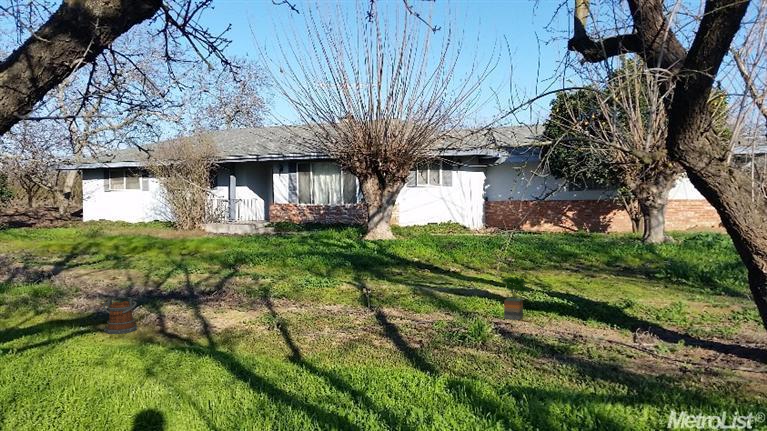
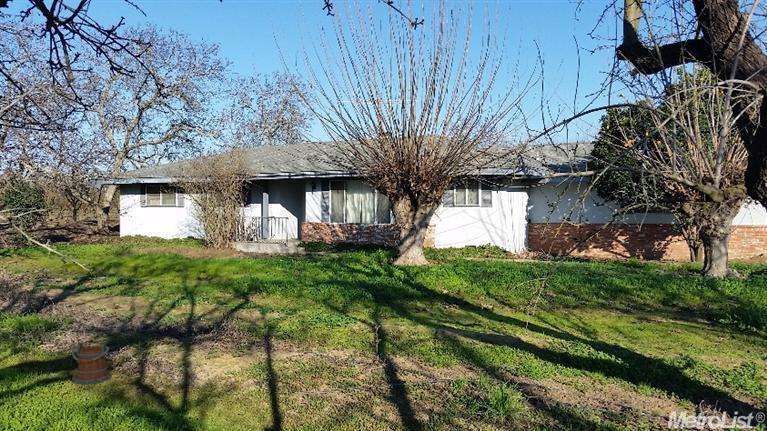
potted tree: present [502,277,528,320] -> none [532,327,566,381]

